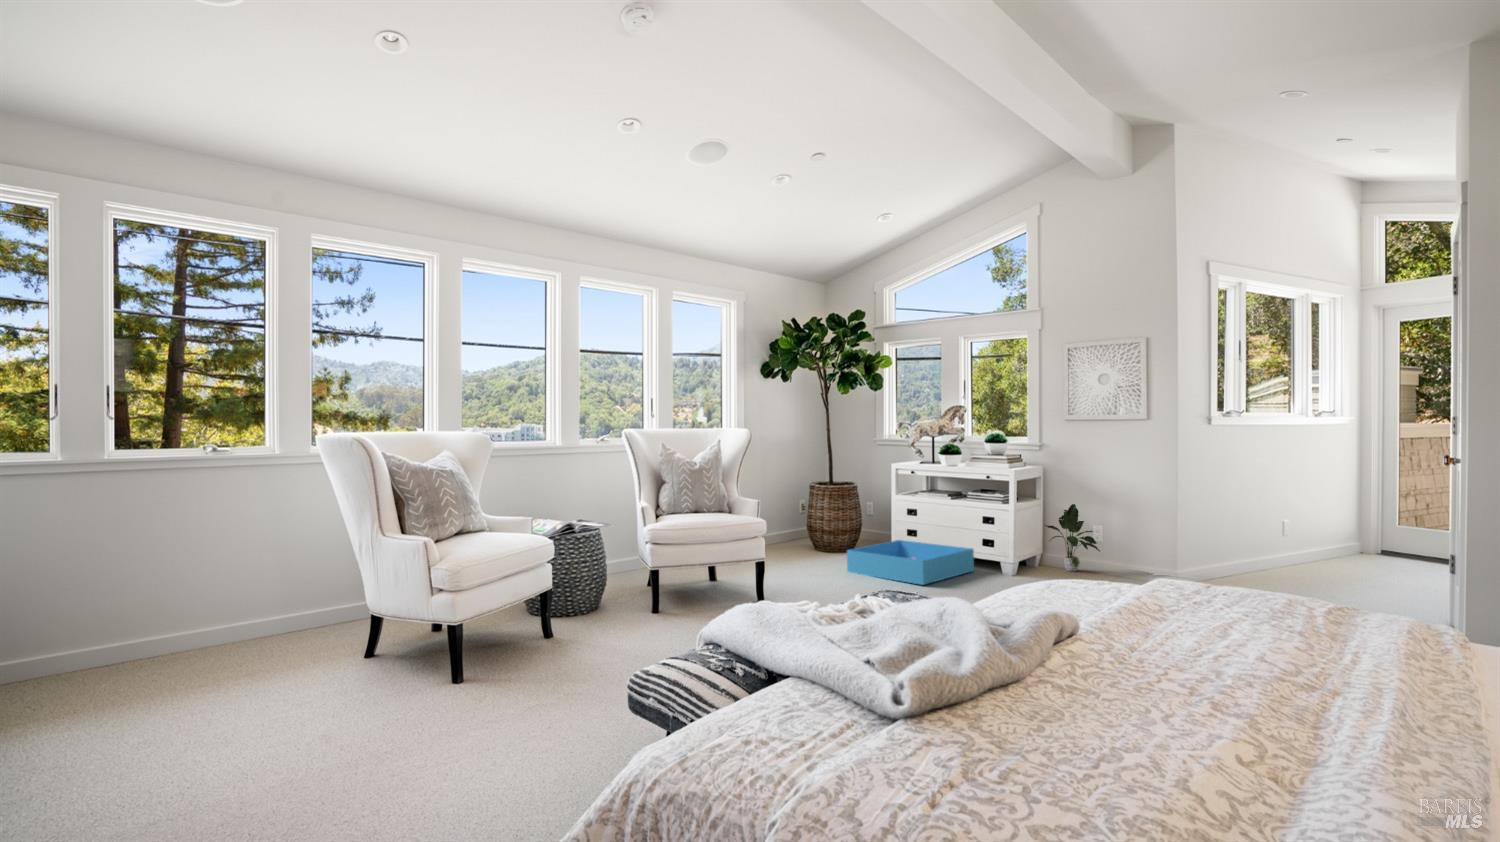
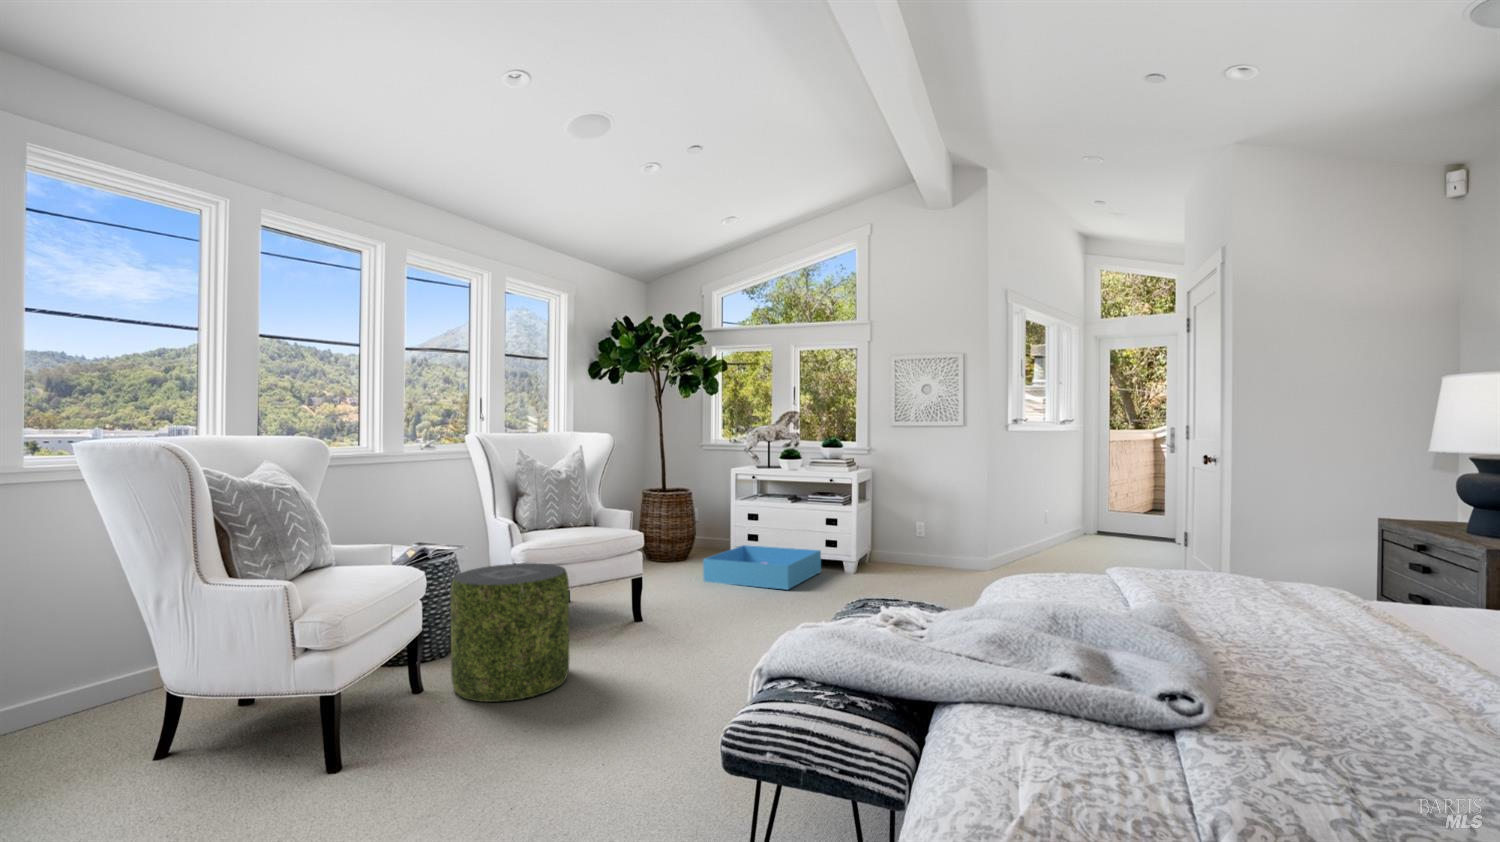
potted plant: present [1045,504,1100,571] -> none [878,504,925,566]
pouf: none [570,539,667,651] -> present [451,563,570,702]

